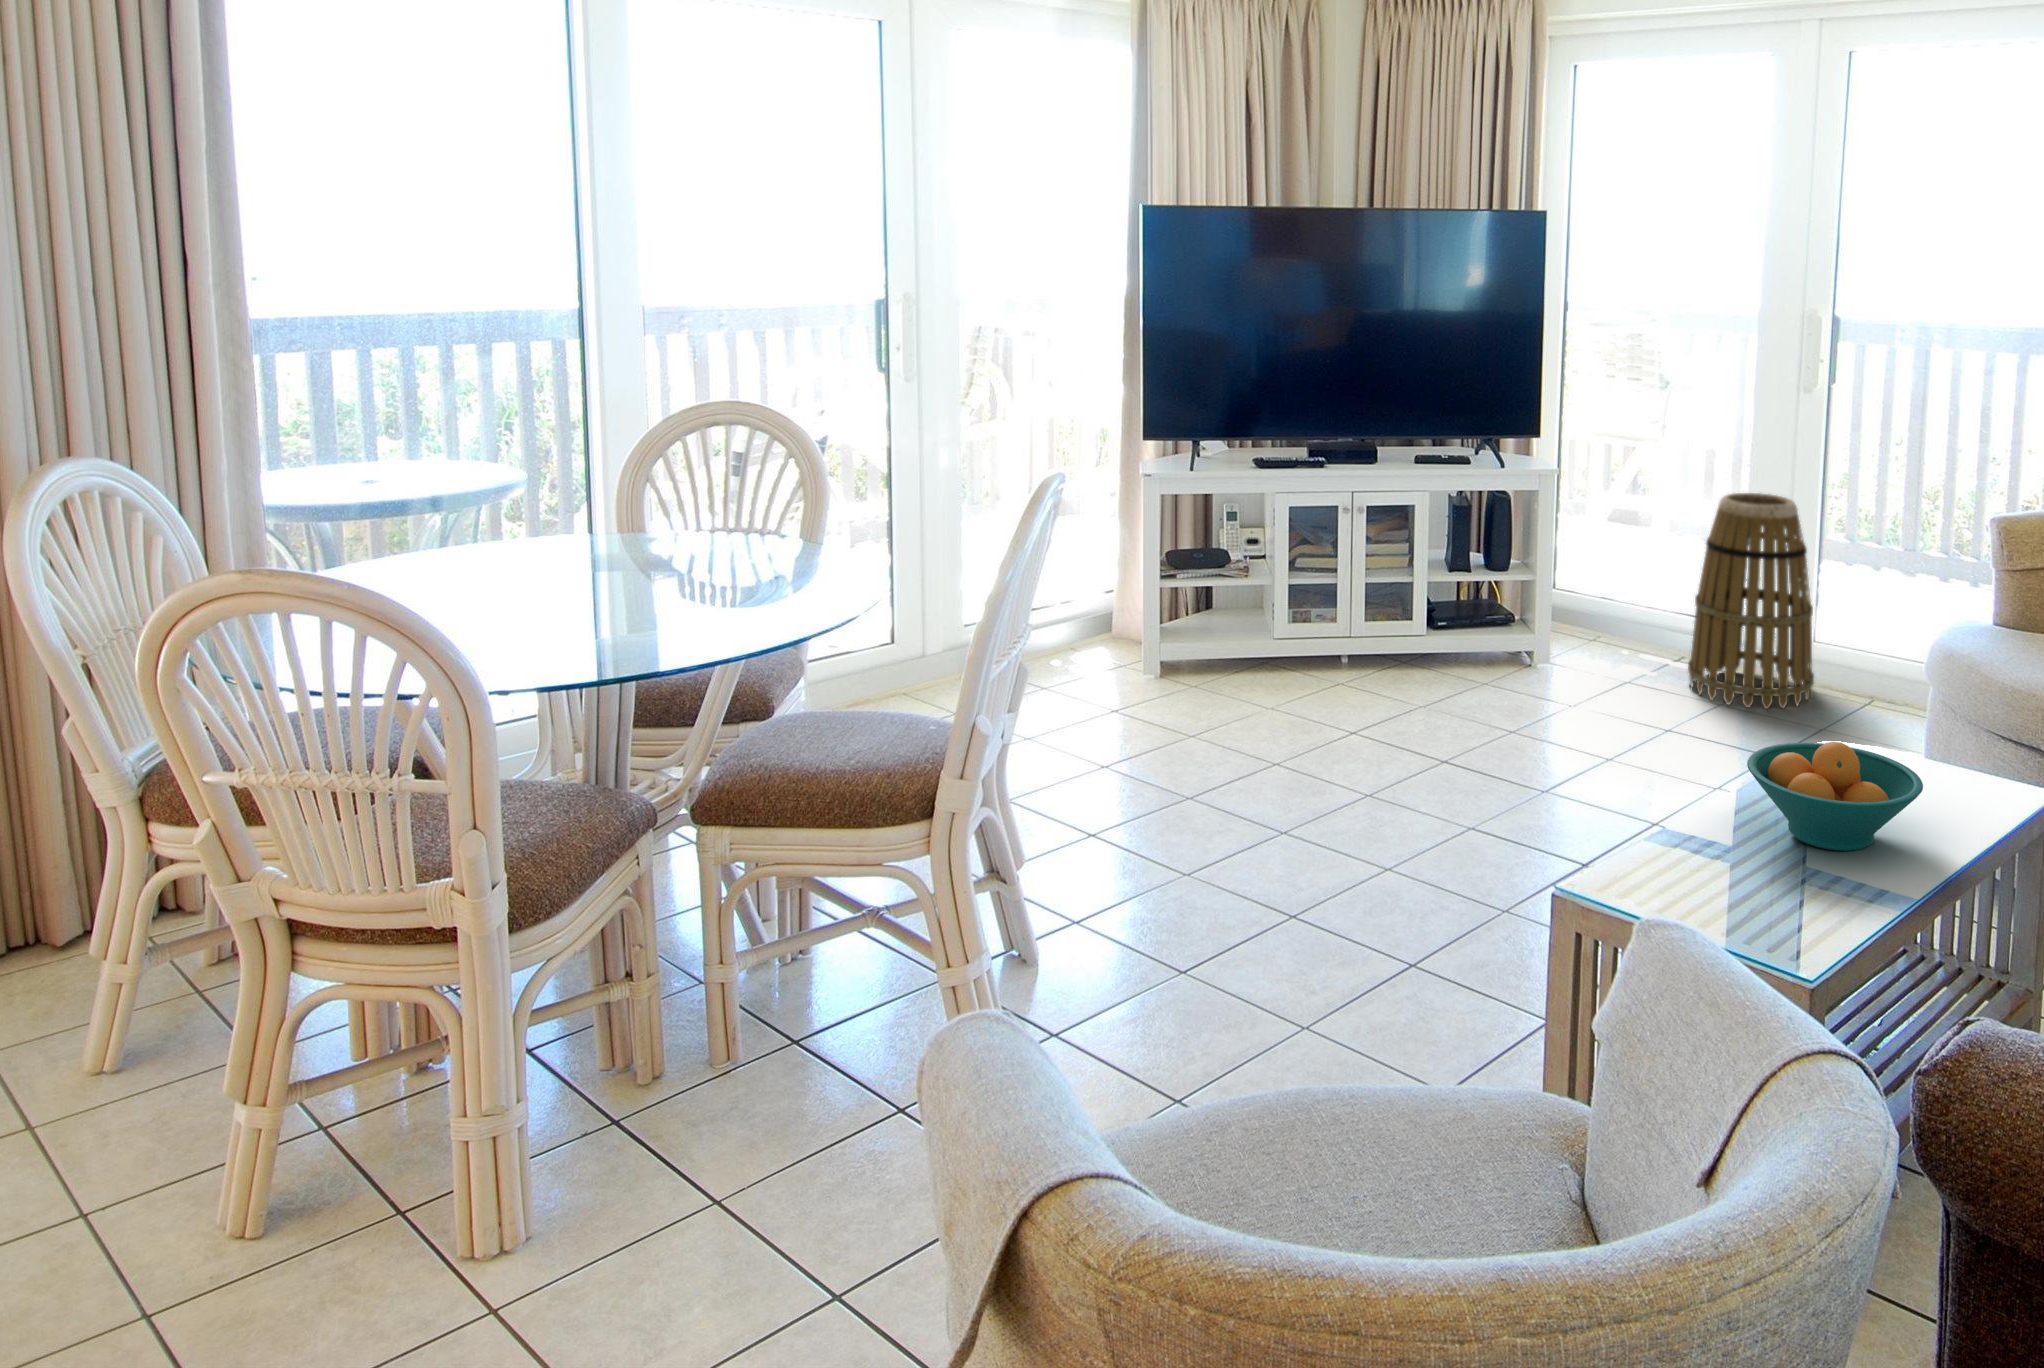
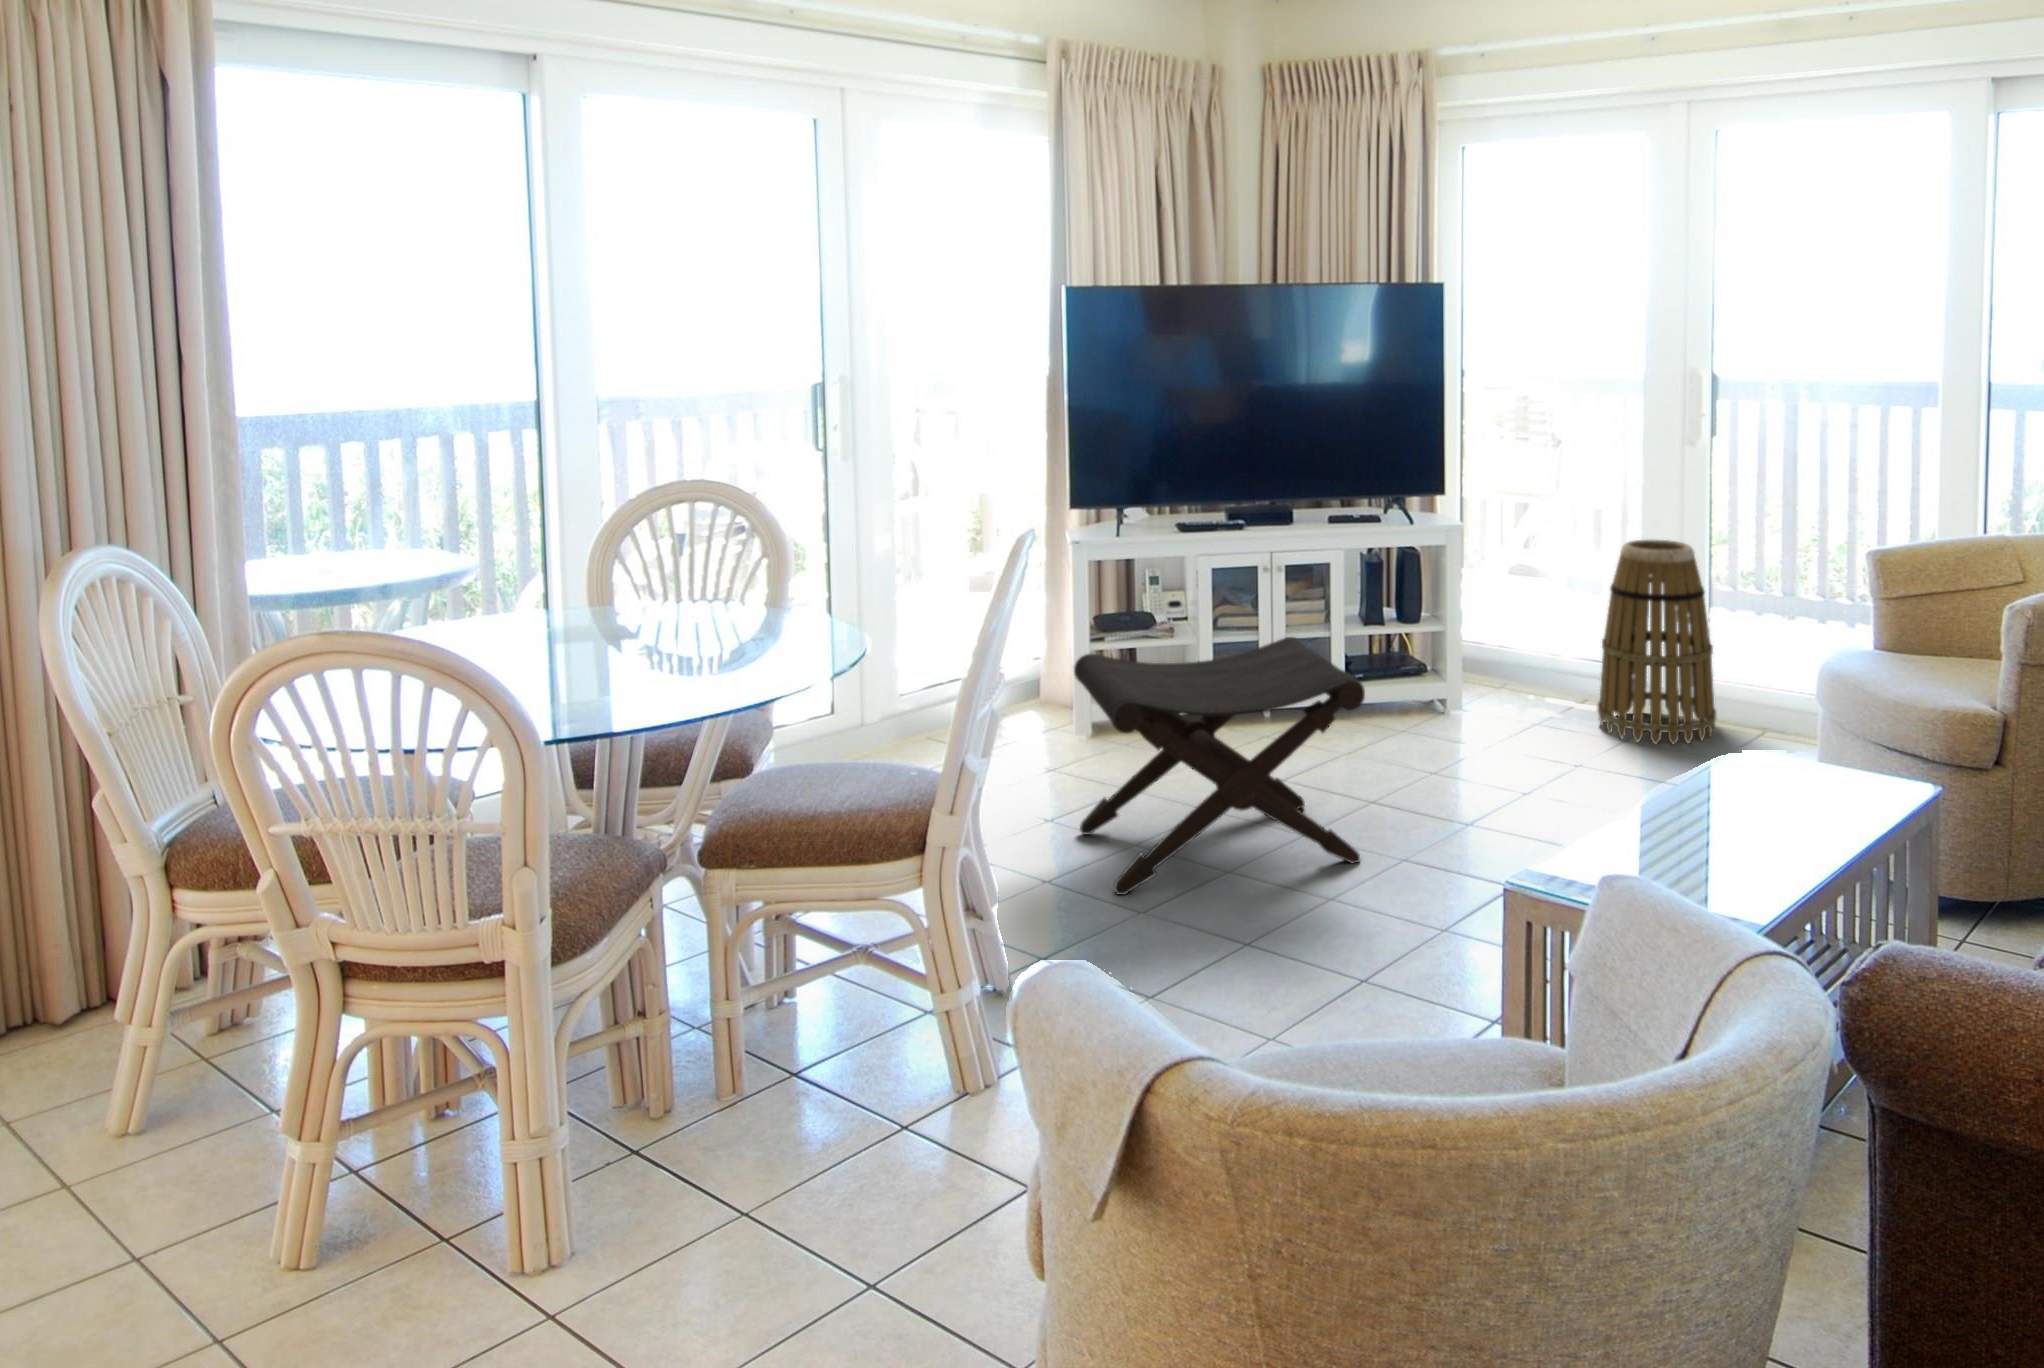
footstool: none [1130,584,1431,851] -> present [1074,637,1365,895]
fruit bowl: present [1747,742,1923,851] -> none [1668,749,1824,847]

